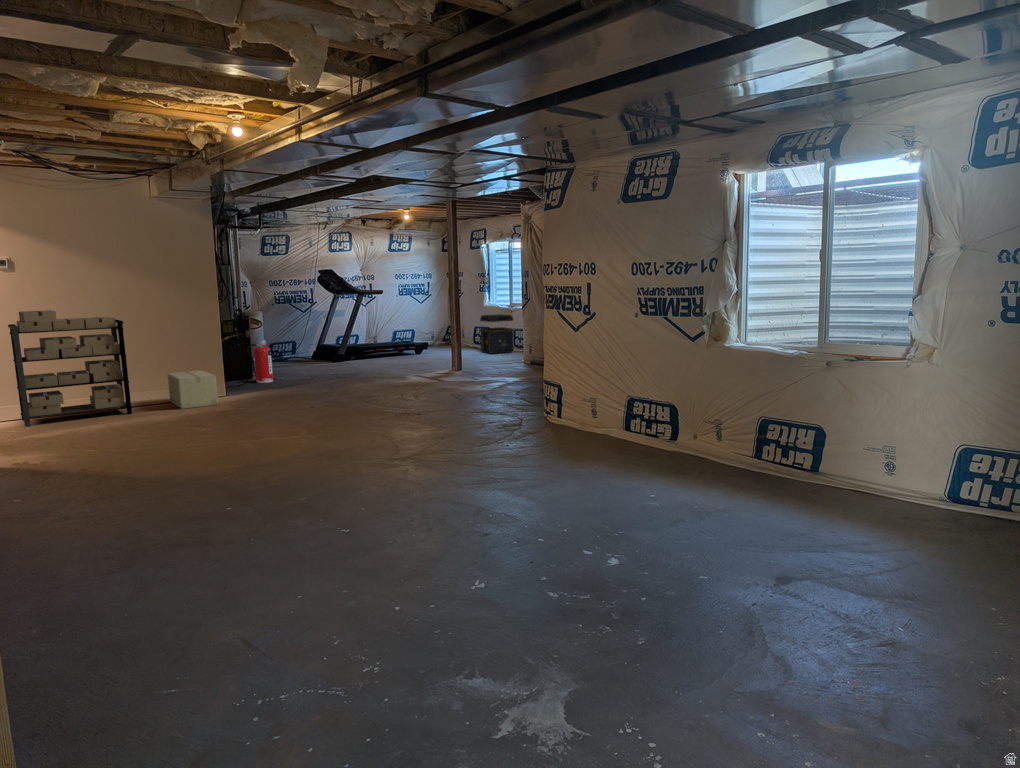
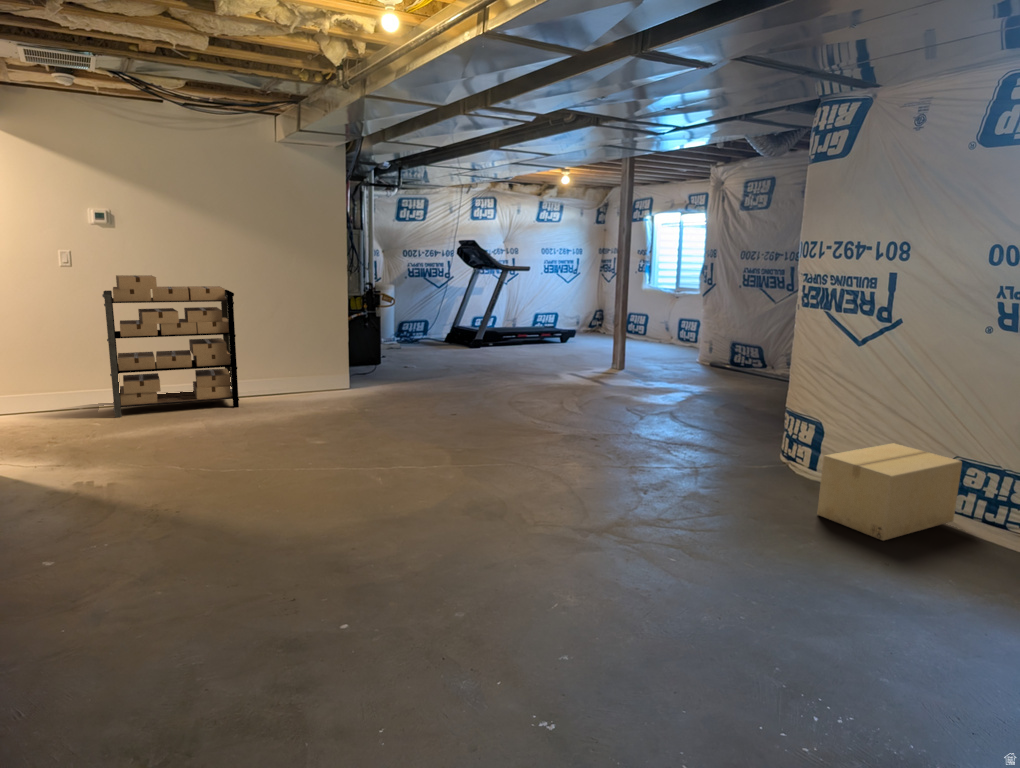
toolbox: present [480,314,514,354] -> none [642,302,686,350]
fire extinguisher: present [247,340,273,383] -> none [375,321,404,373]
cardboard box: present [168,370,218,409] -> present [817,443,962,541]

